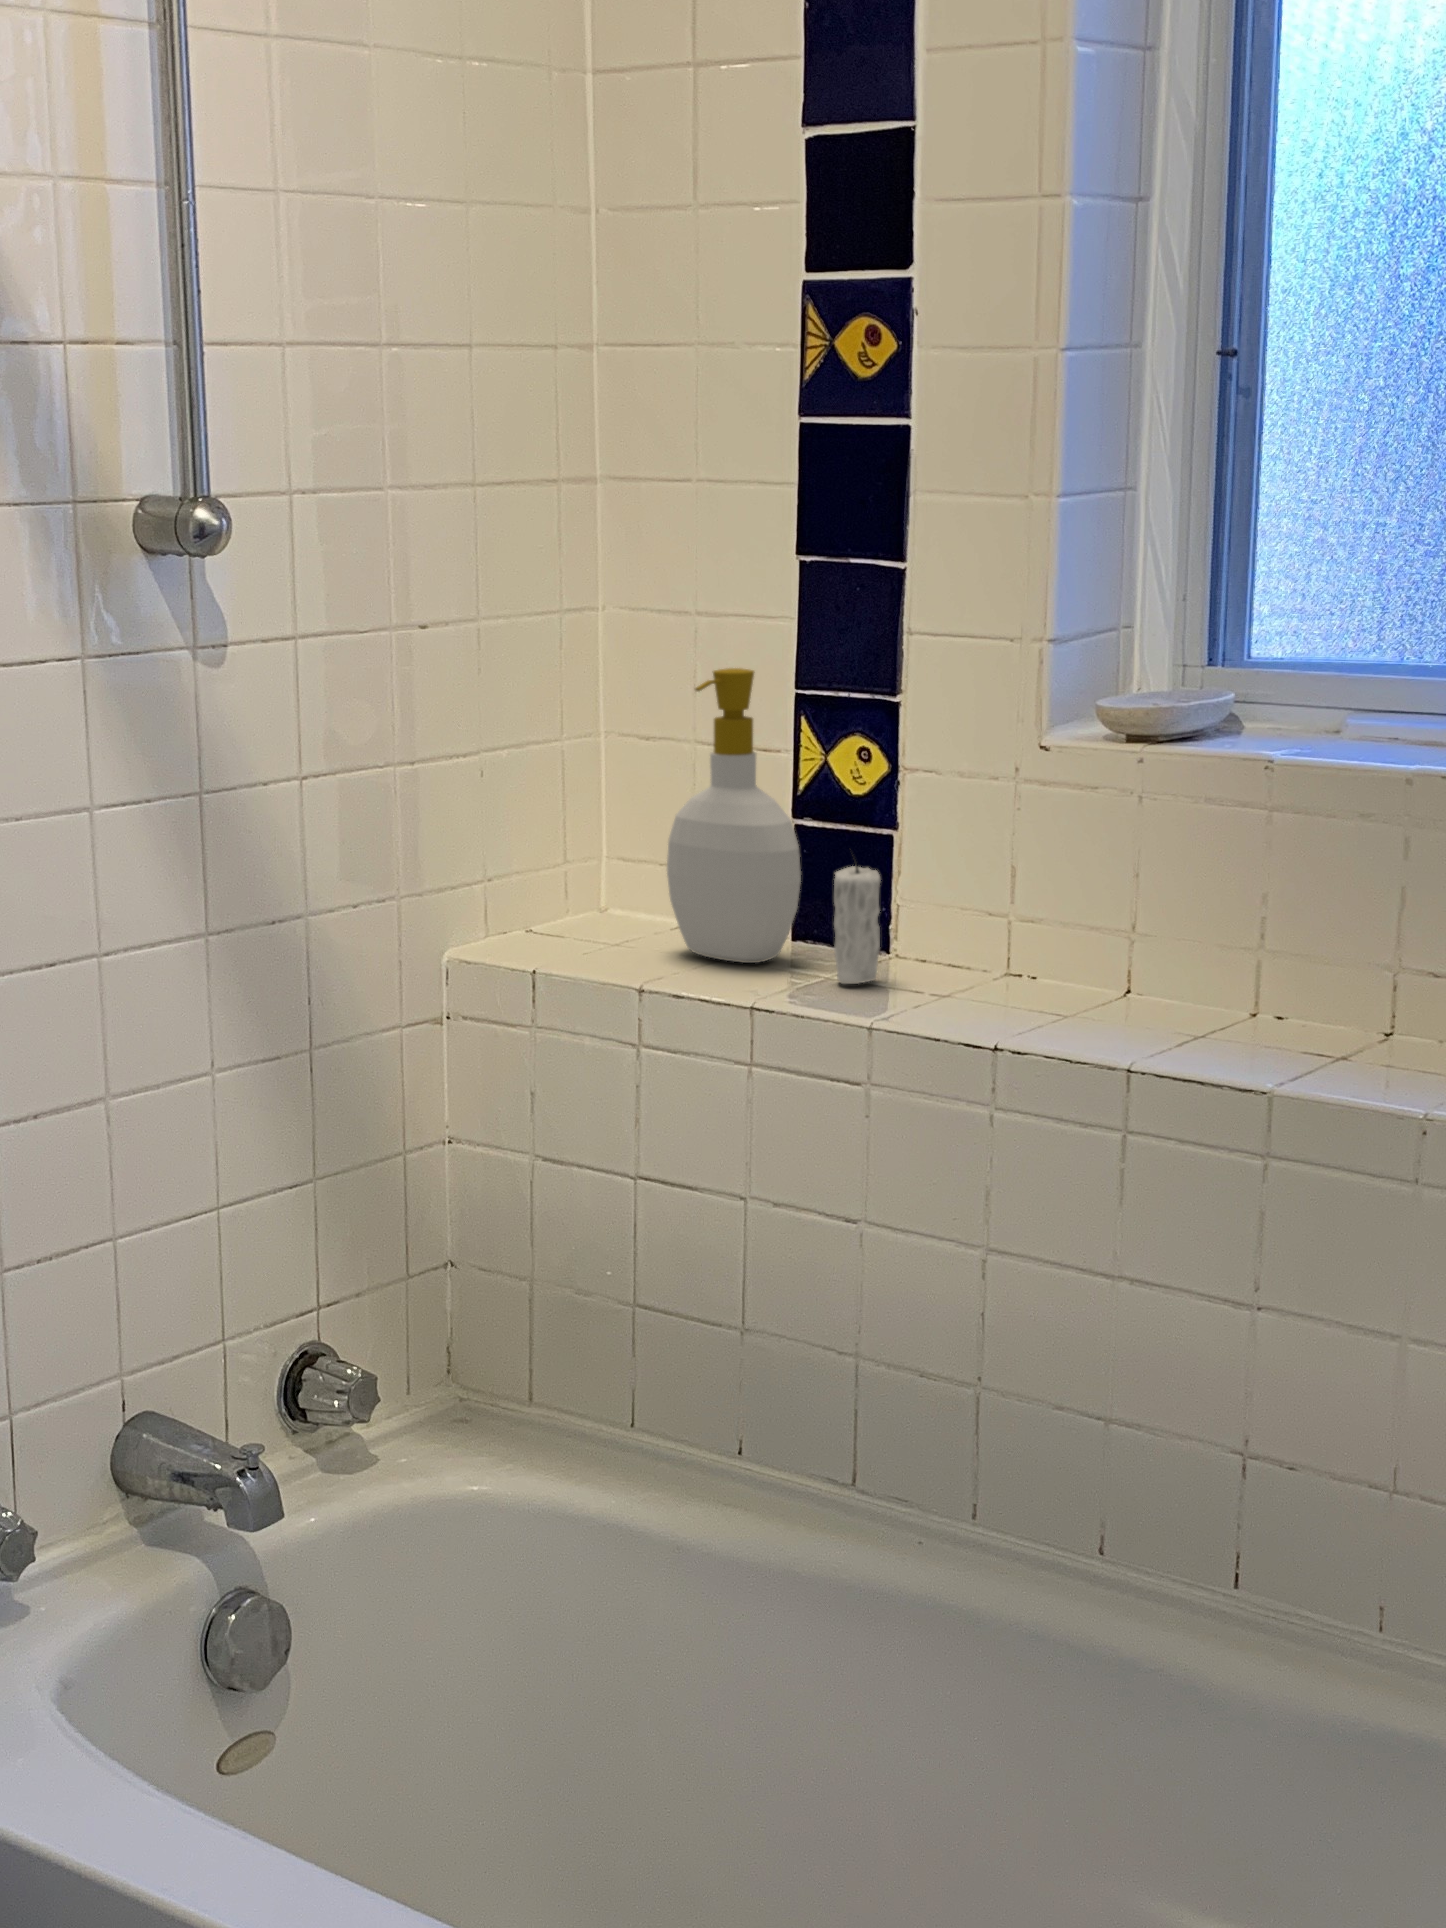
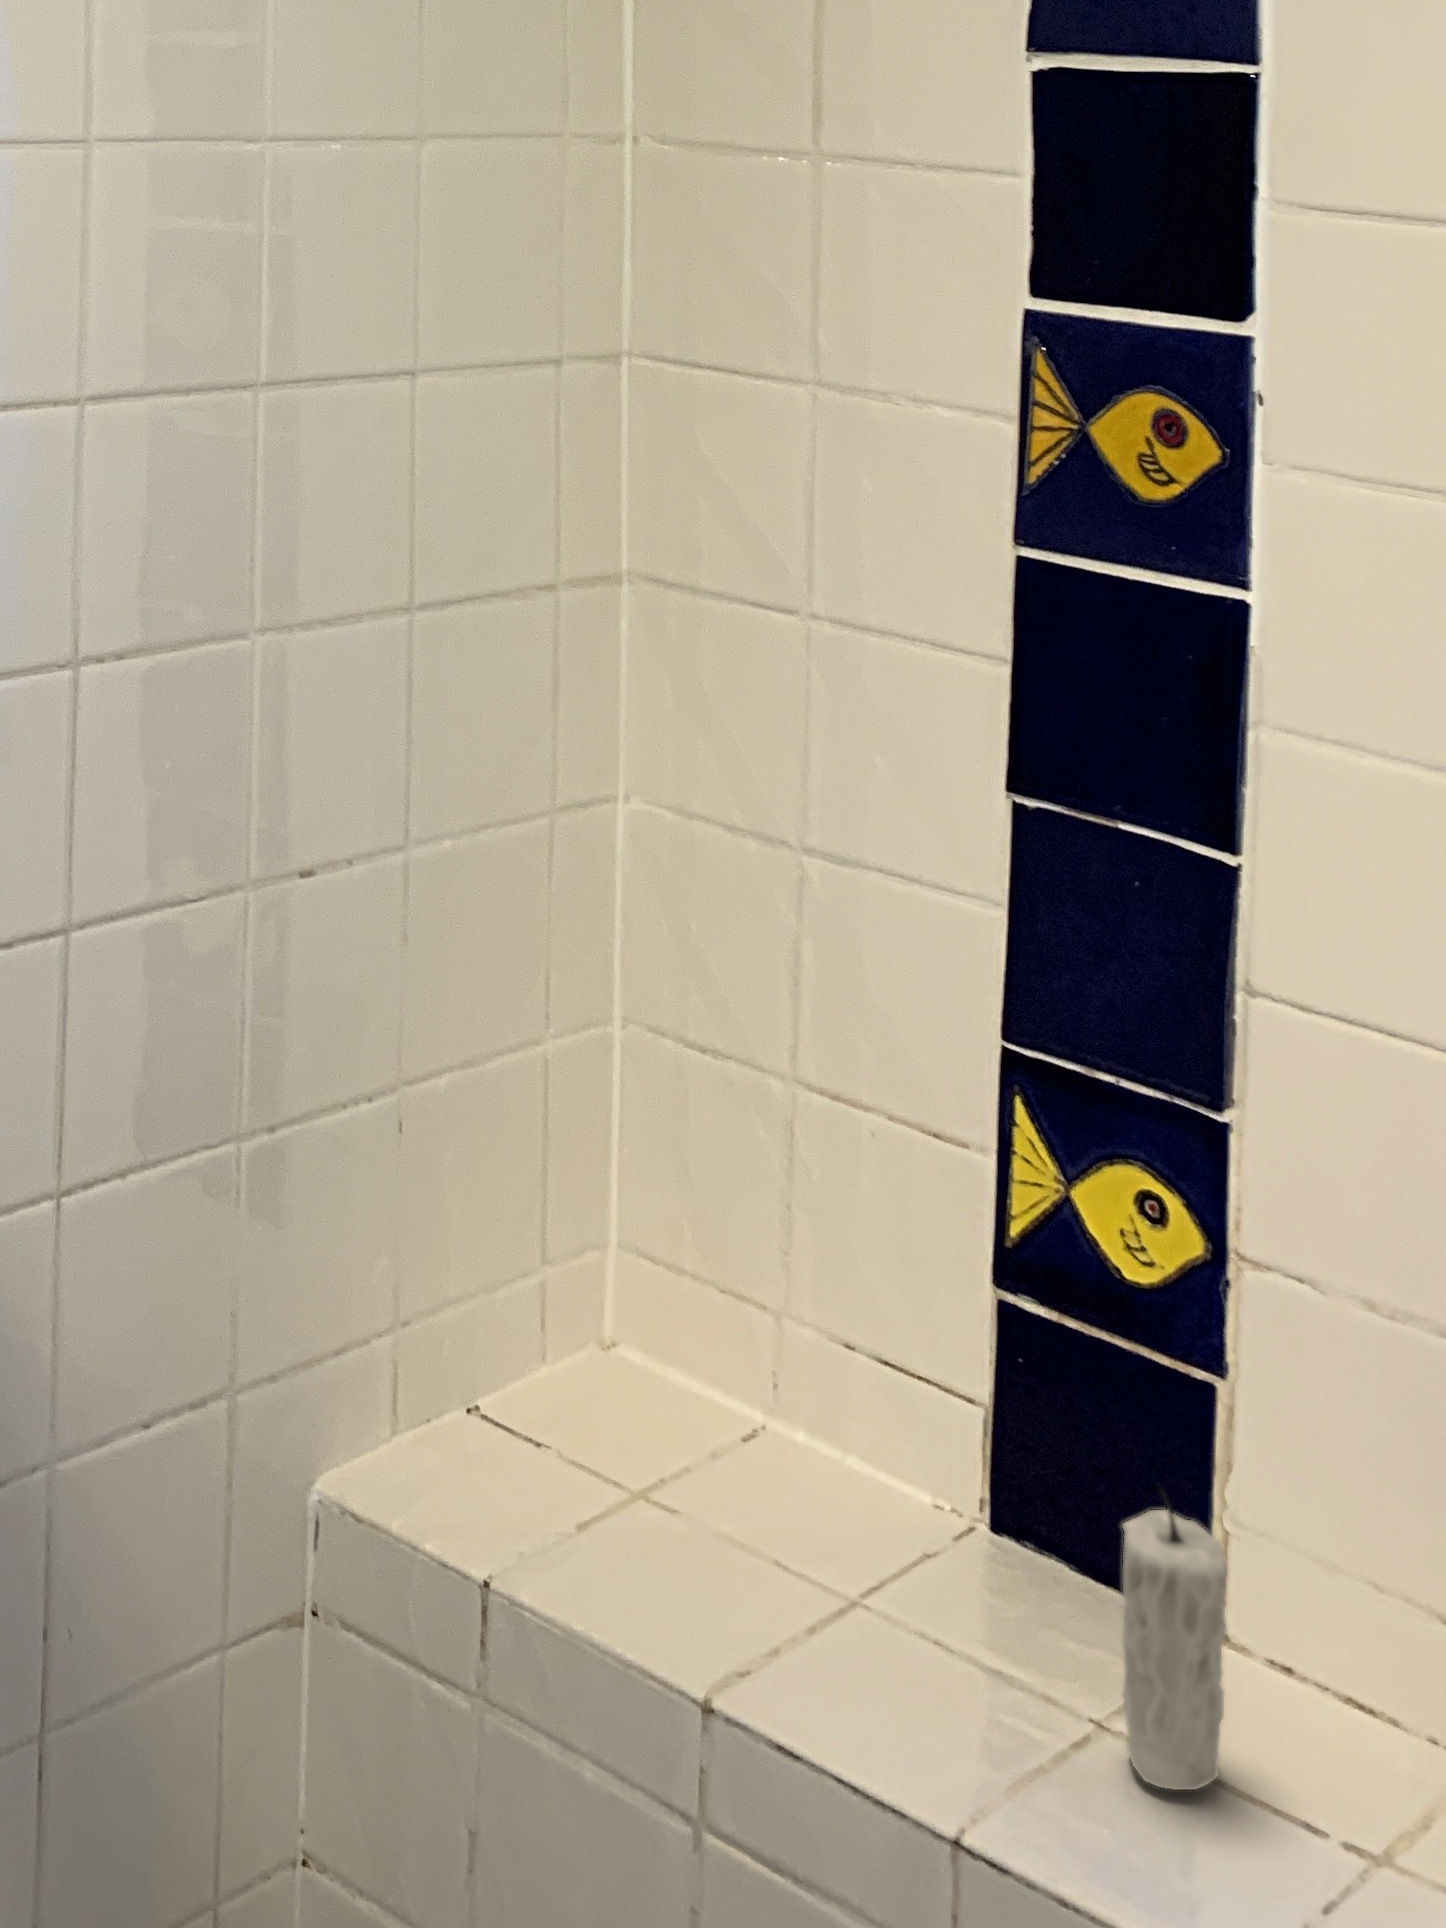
soap bottle: present [667,668,801,963] -> none [745,1014,1029,1631]

